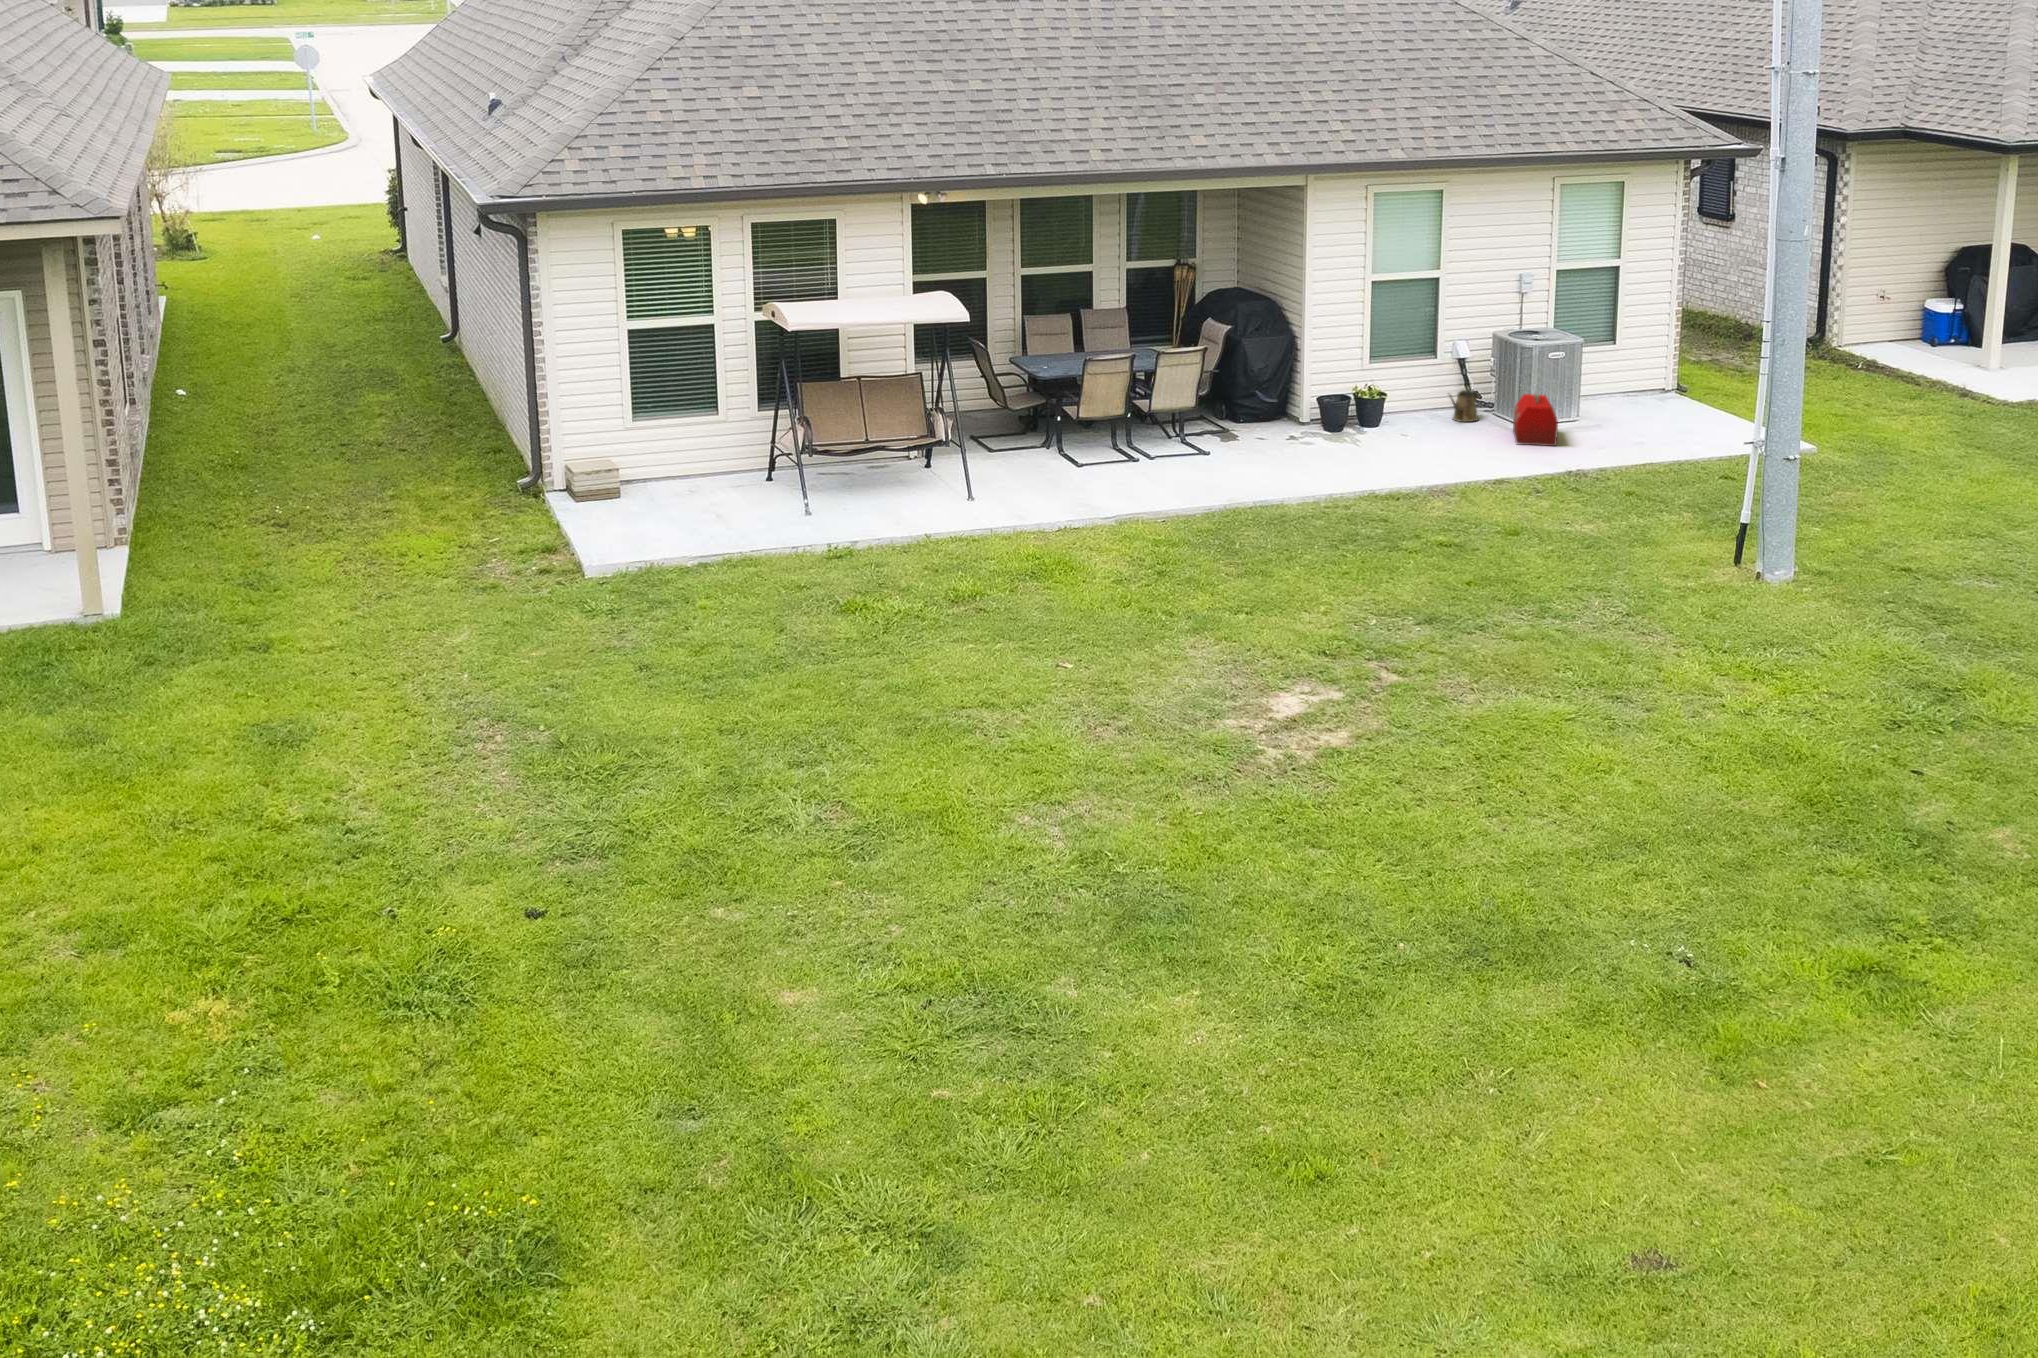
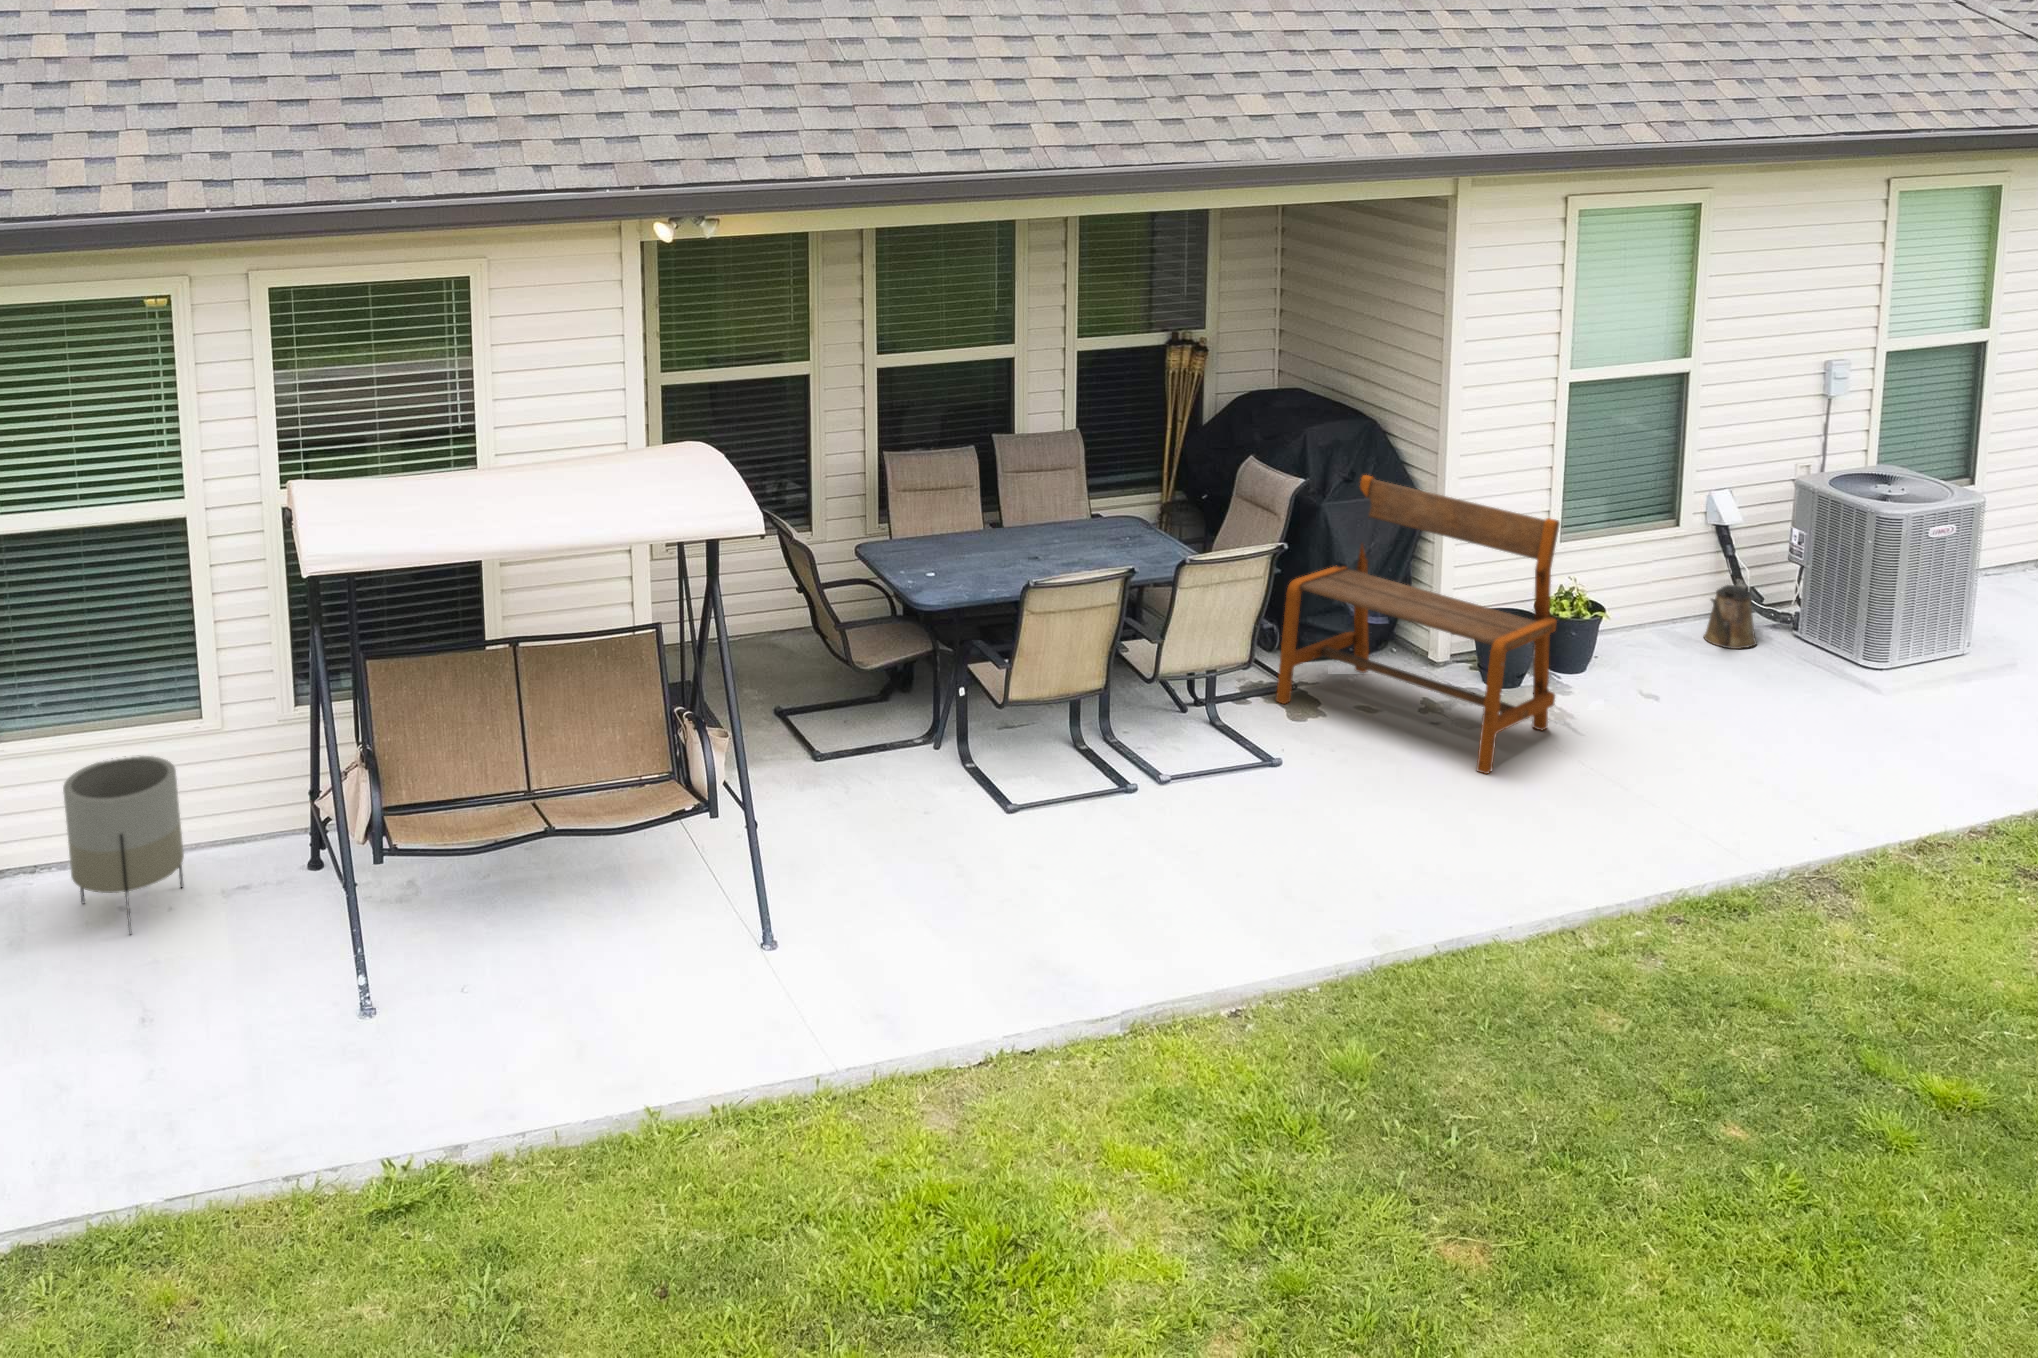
bench: none [1217,326,1349,460] -> present [1276,475,1560,774]
toolbox: present [1513,391,1558,446] -> none [1842,602,1970,723]
planter: none [669,425,715,496] -> present [63,756,184,934]

